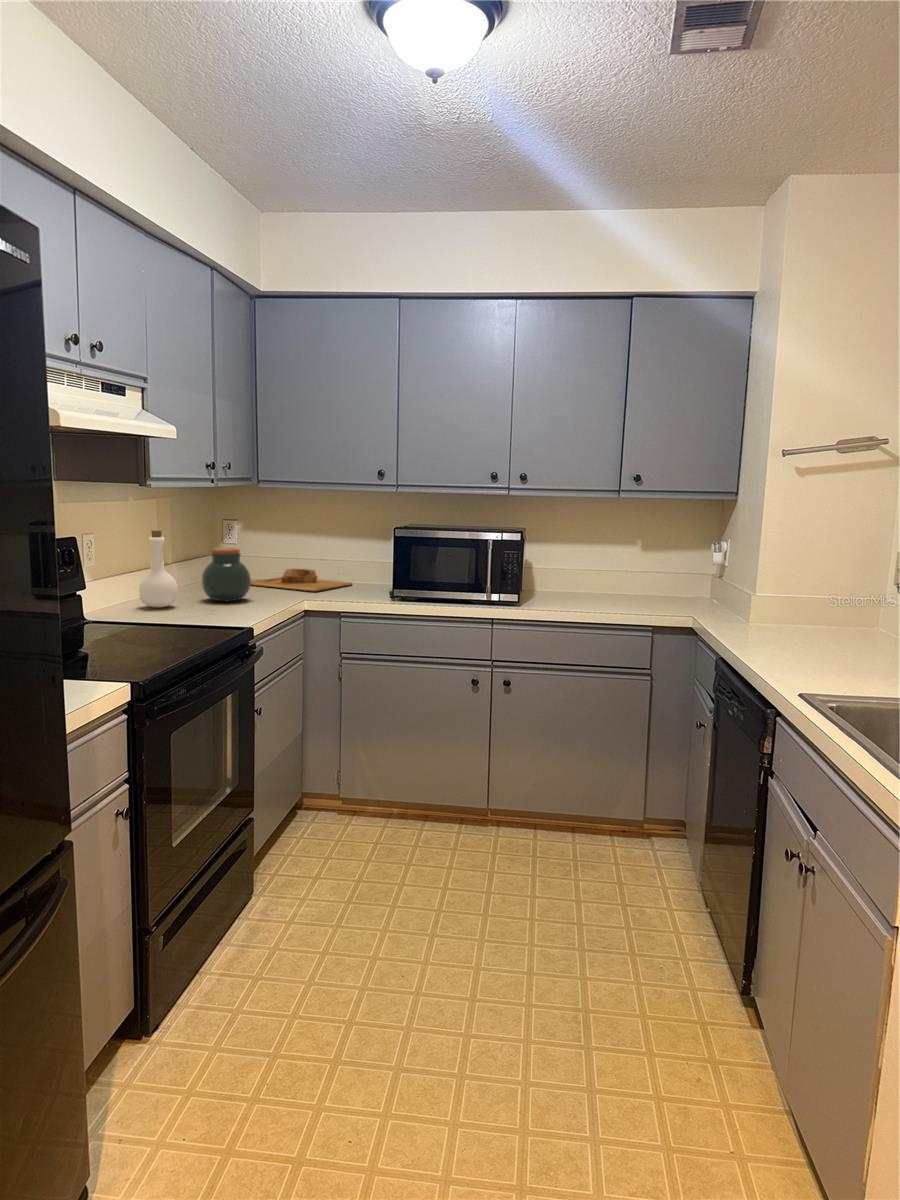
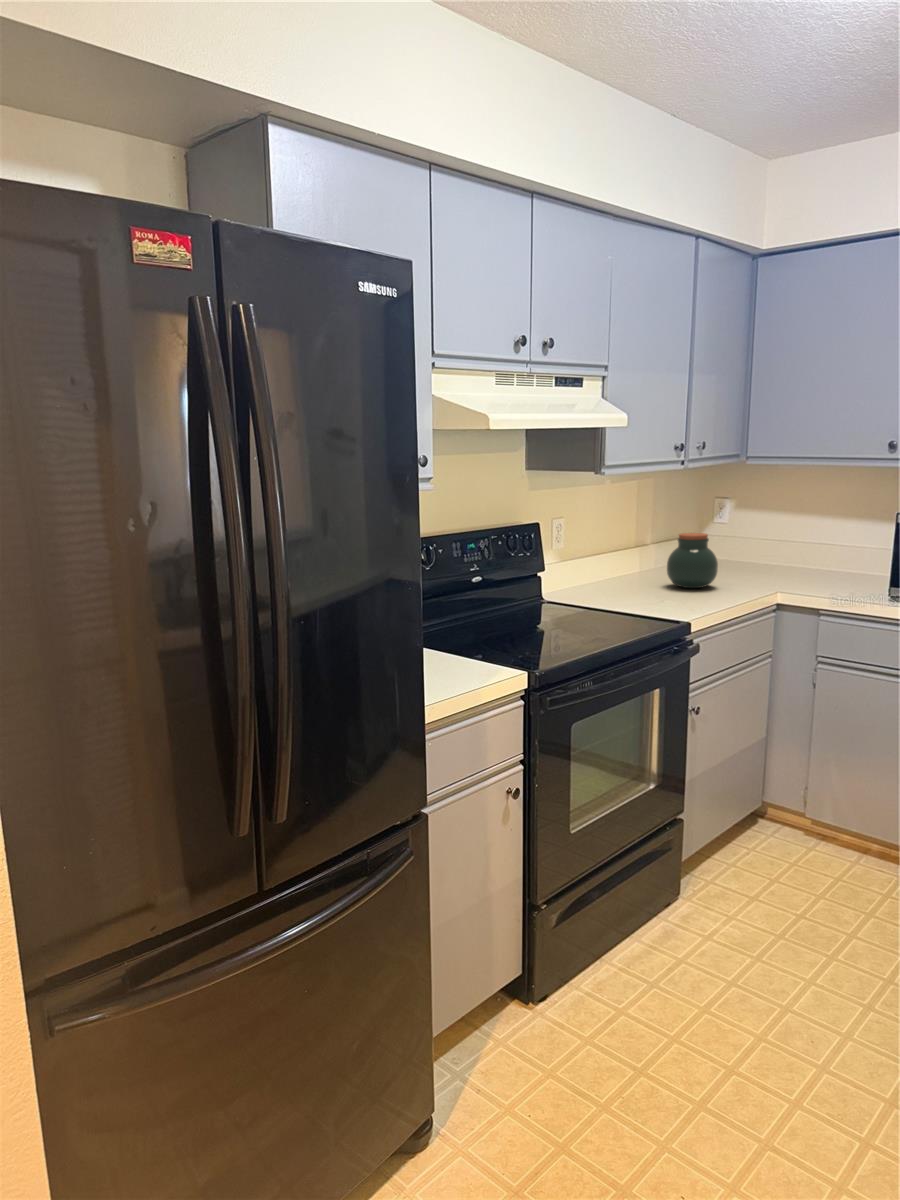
bottle: present [139,530,177,607] -> none [602,515,638,590]
cutting board: present [251,569,352,592] -> none [724,555,852,583]

